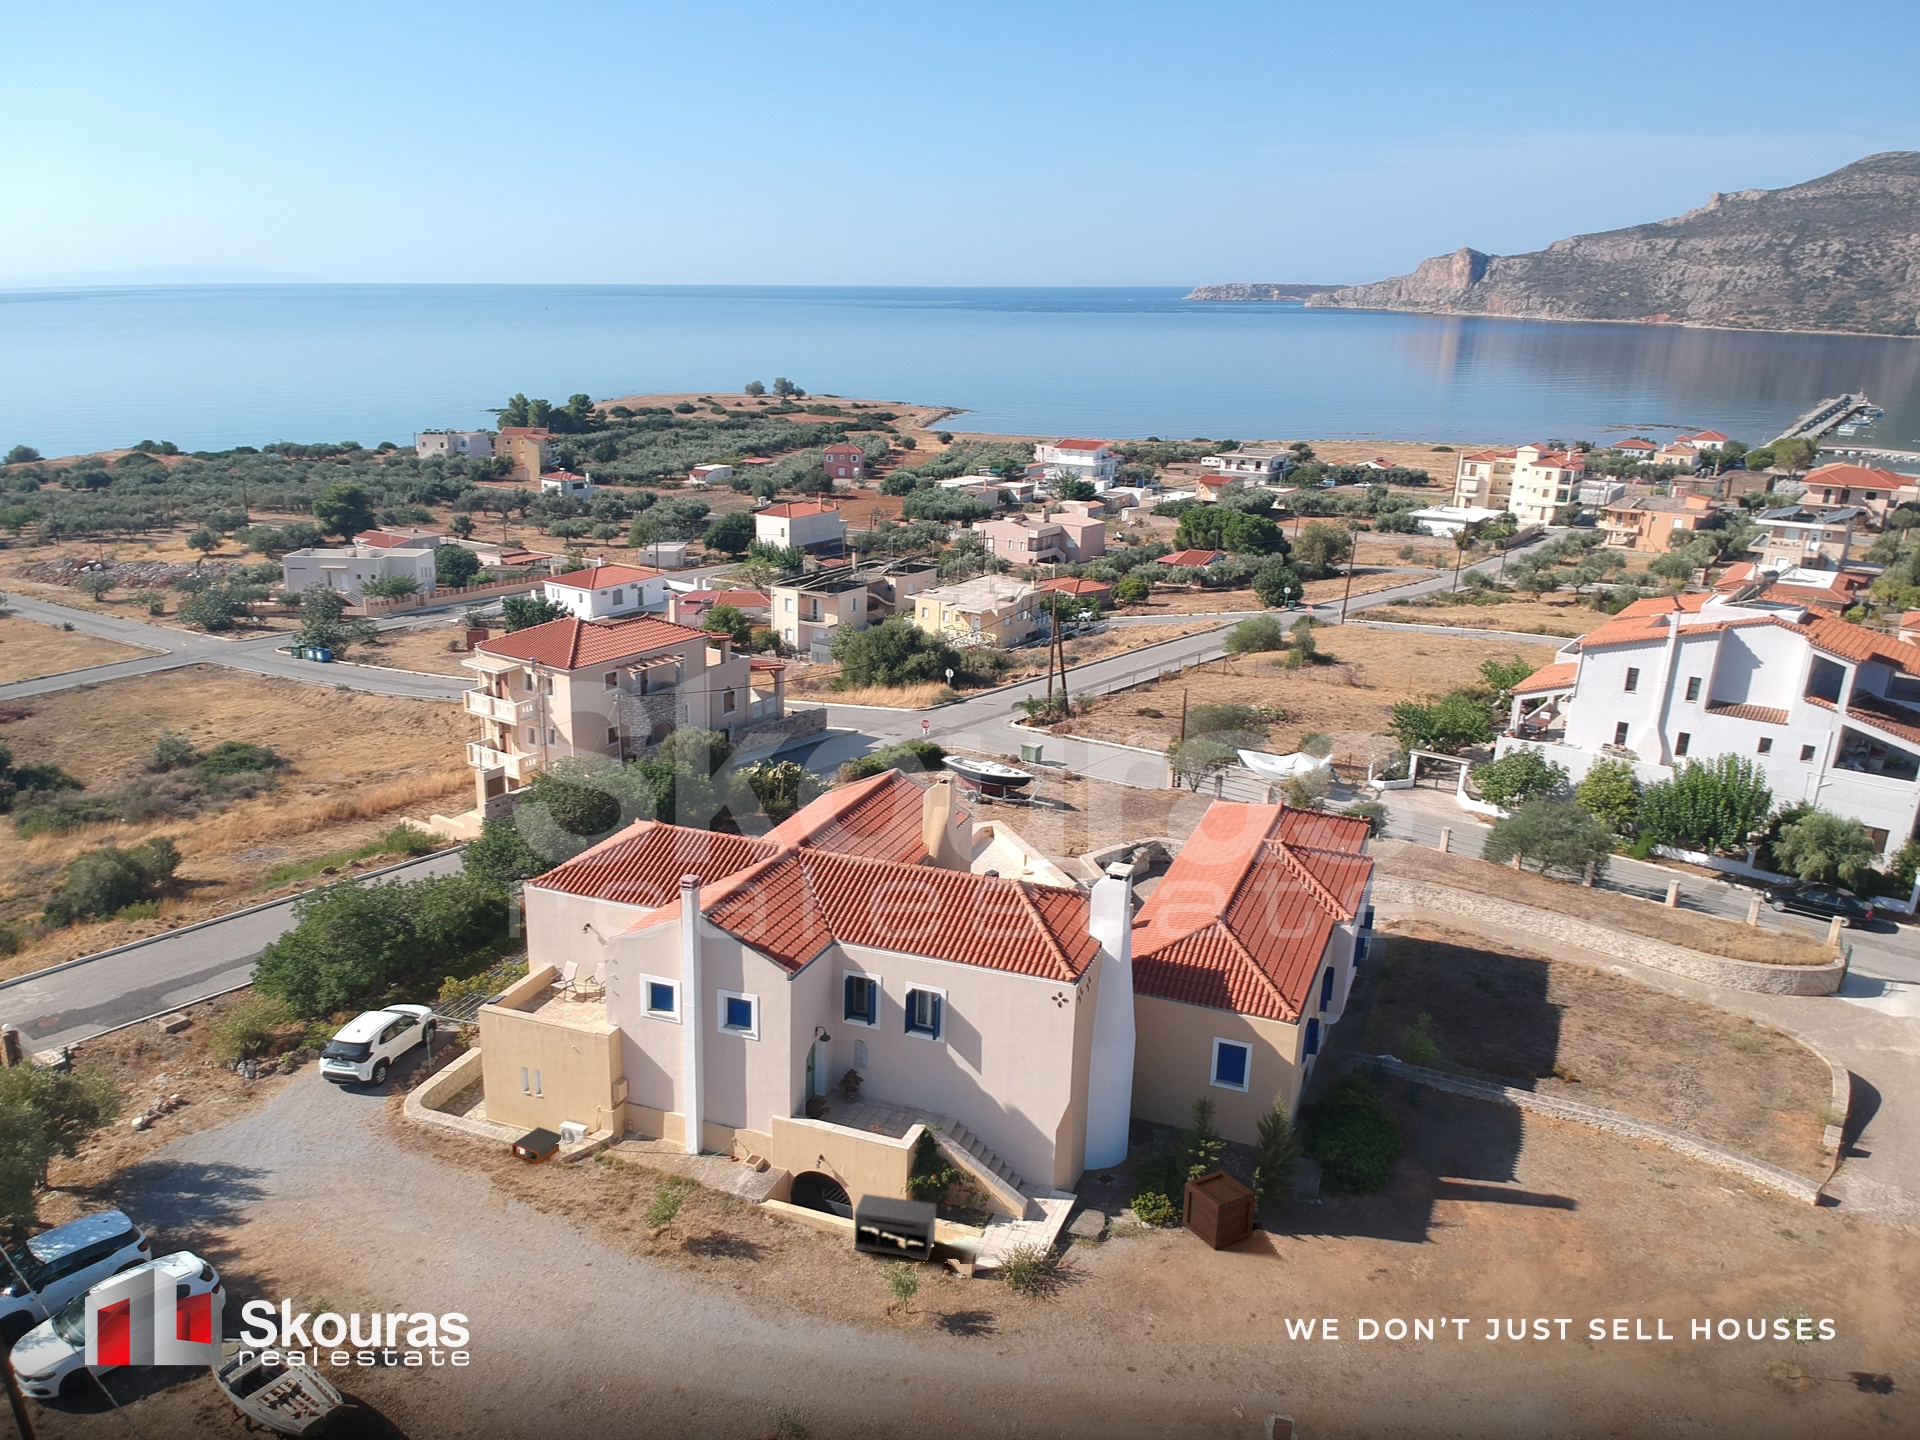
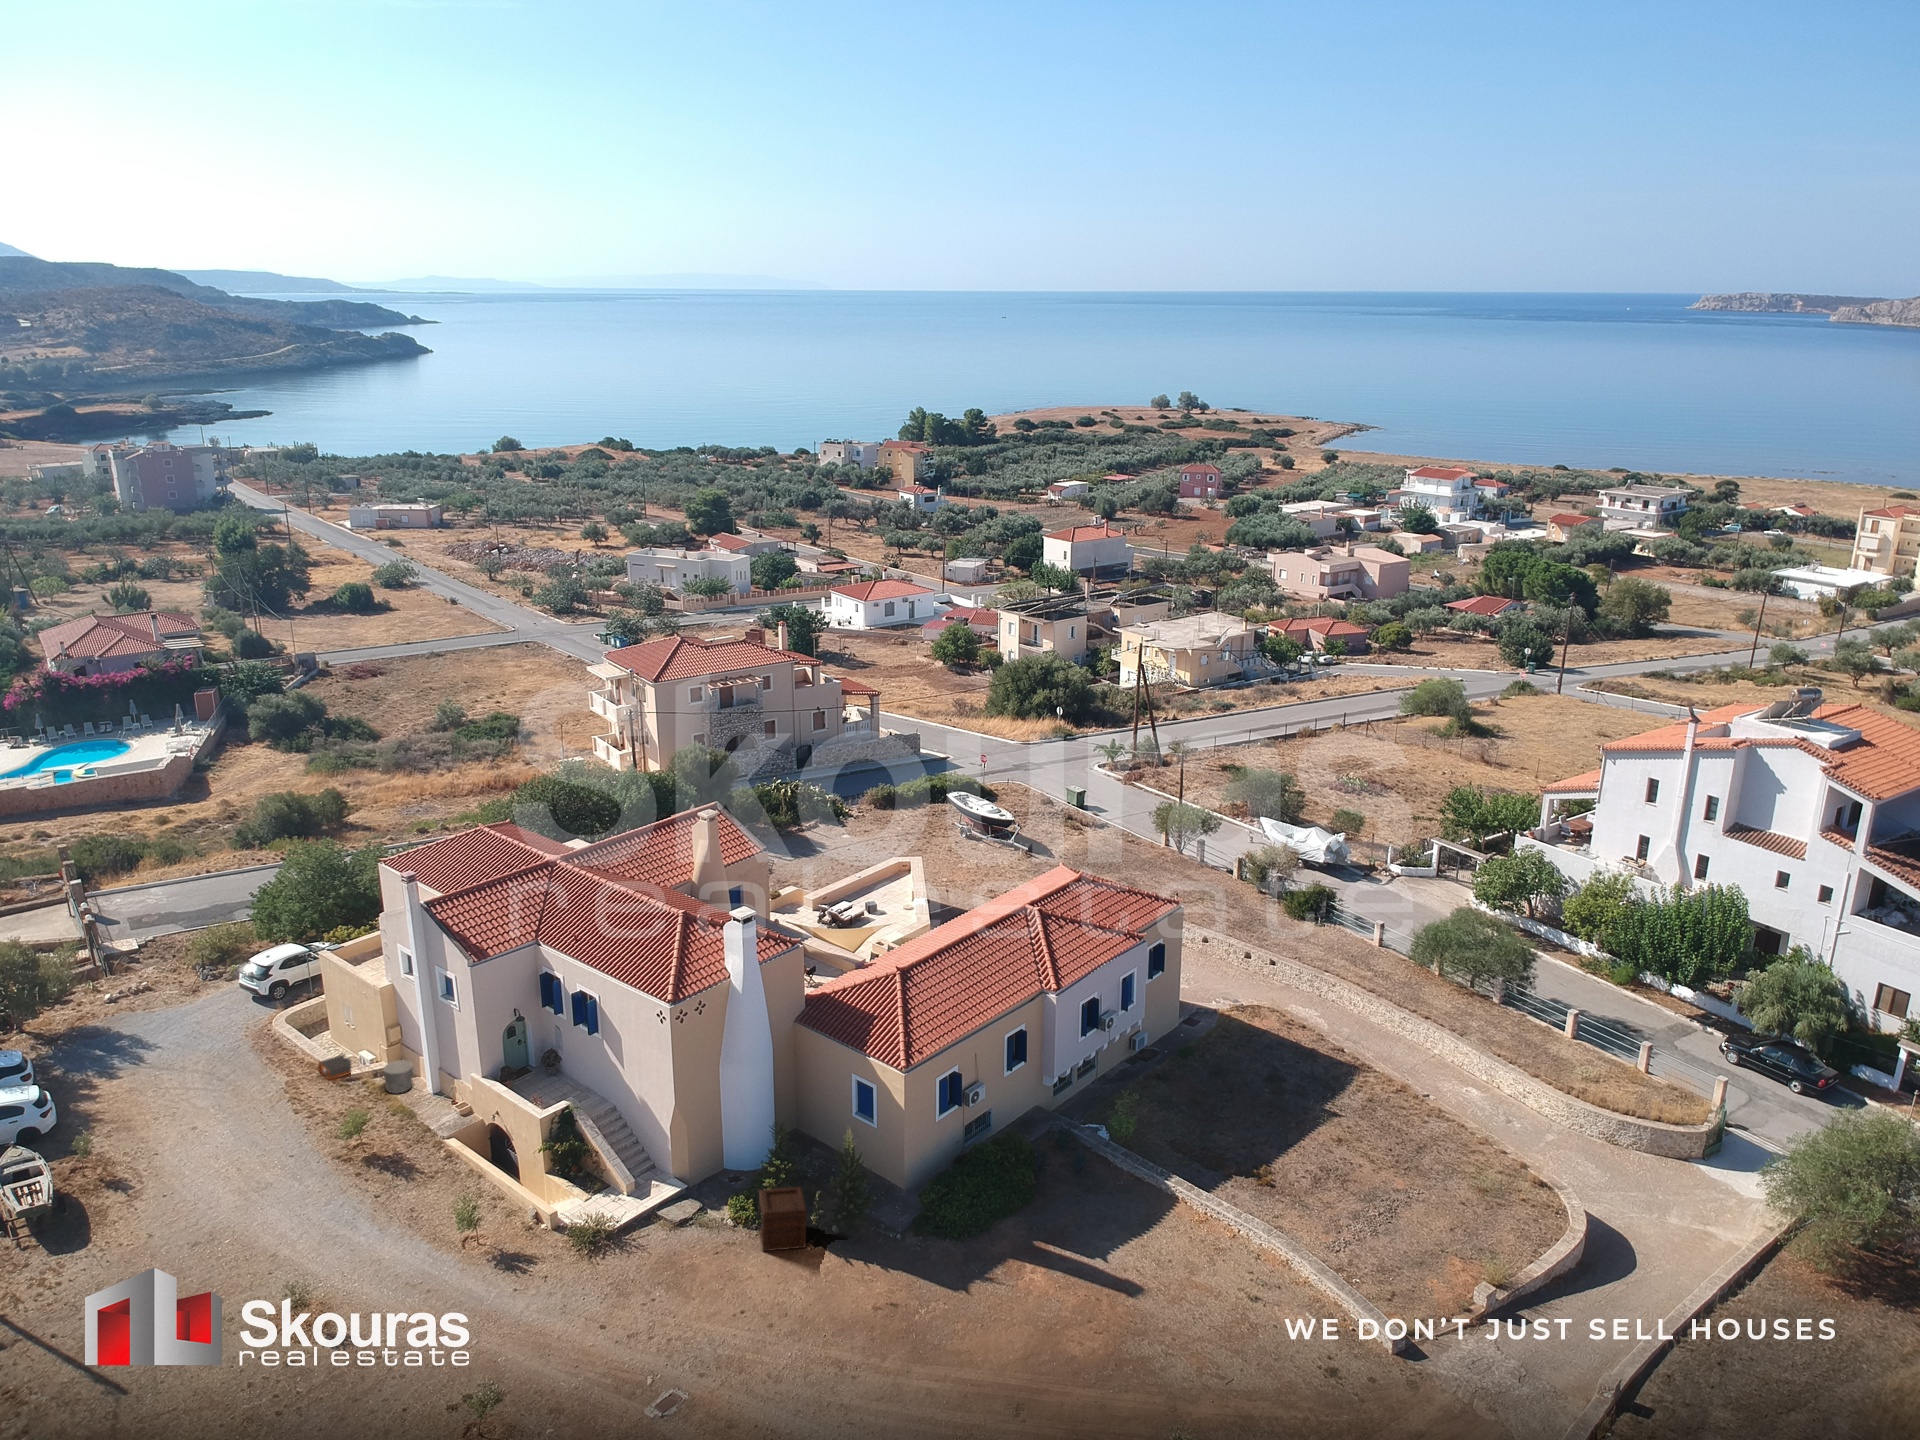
planter: none [615,1121,650,1164] -> present [383,1060,412,1094]
bench: present [855,1194,936,1261] -> none [484,1146,550,1209]

